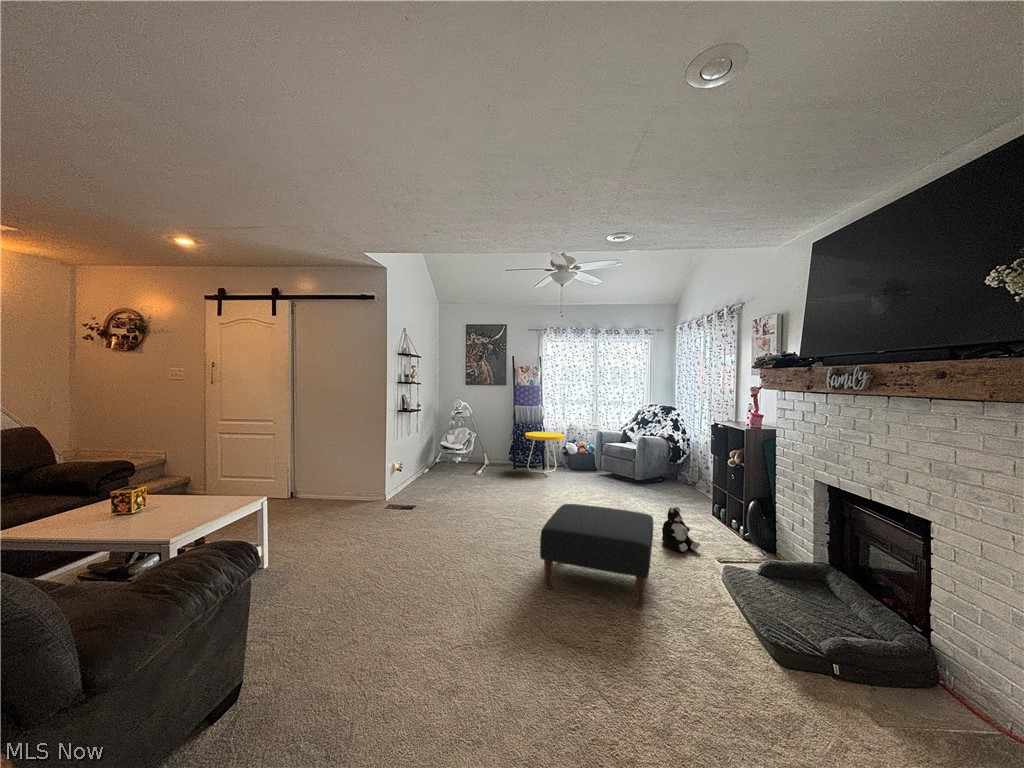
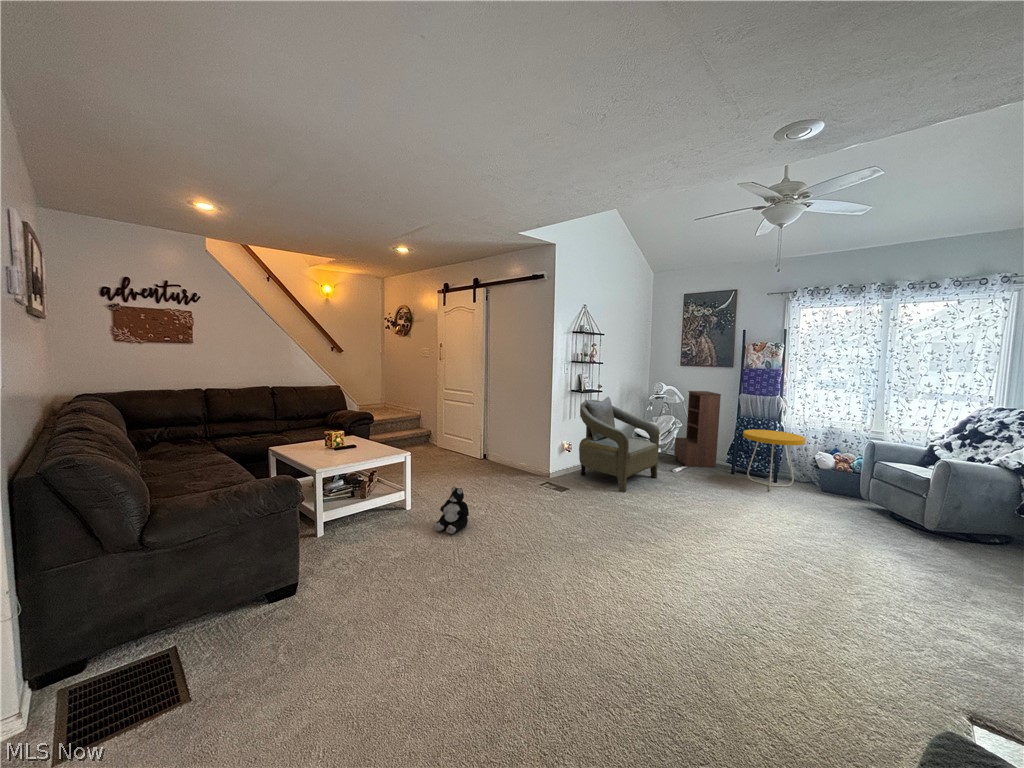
bookshelf: none [467,406,502,470] -> present [674,391,721,467]
armchair: none [407,415,472,498] -> present [579,397,660,493]
ottoman: present [540,504,653,608] -> none [580,532,789,720]
plush toy: present [662,507,700,552] -> present [433,487,469,534]

